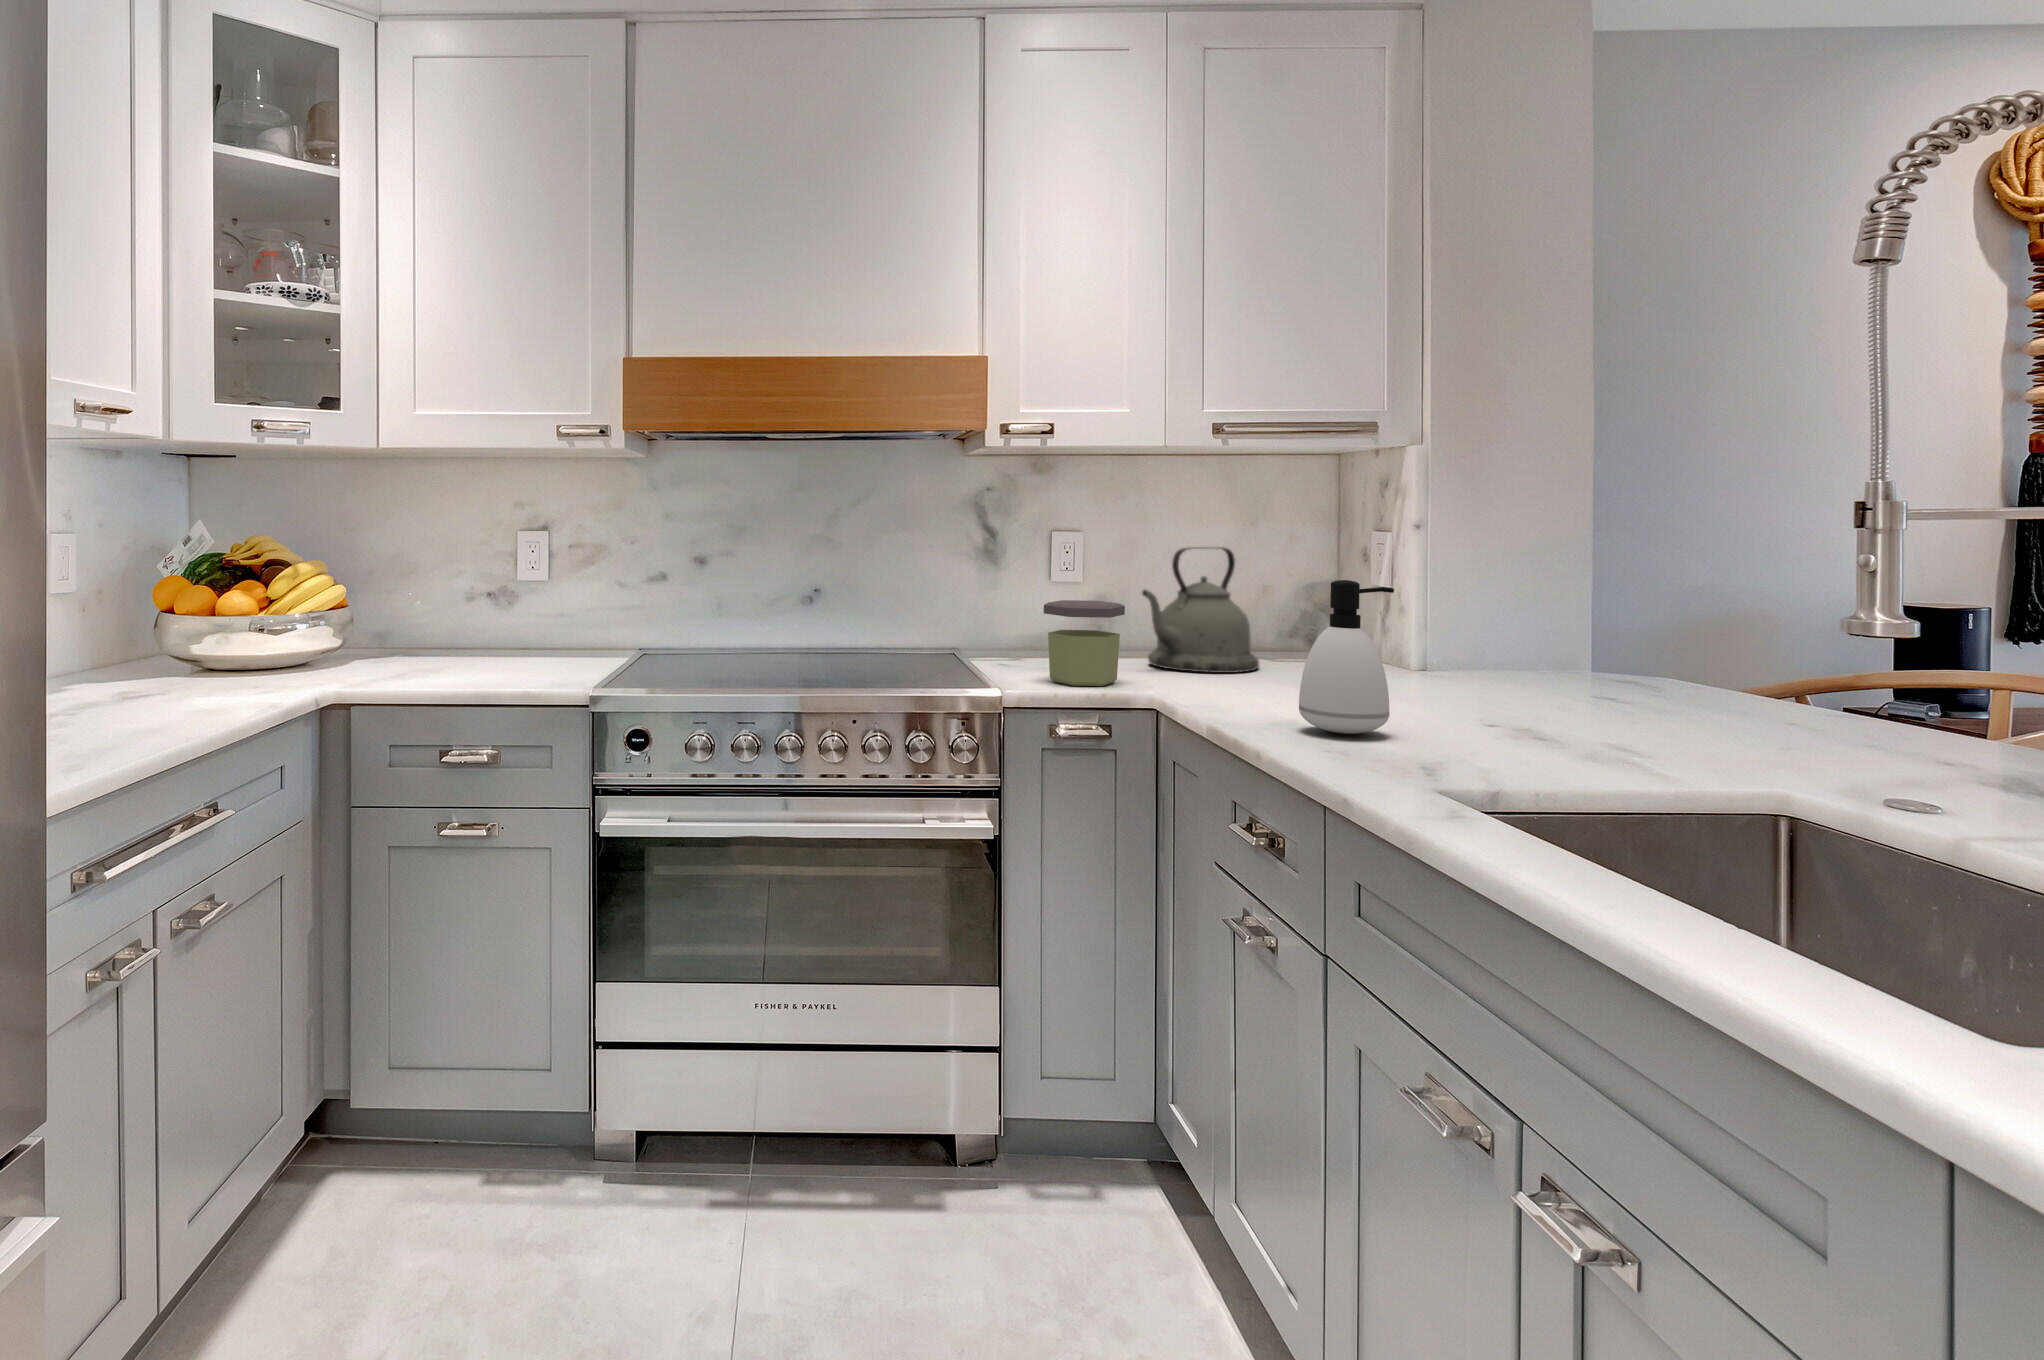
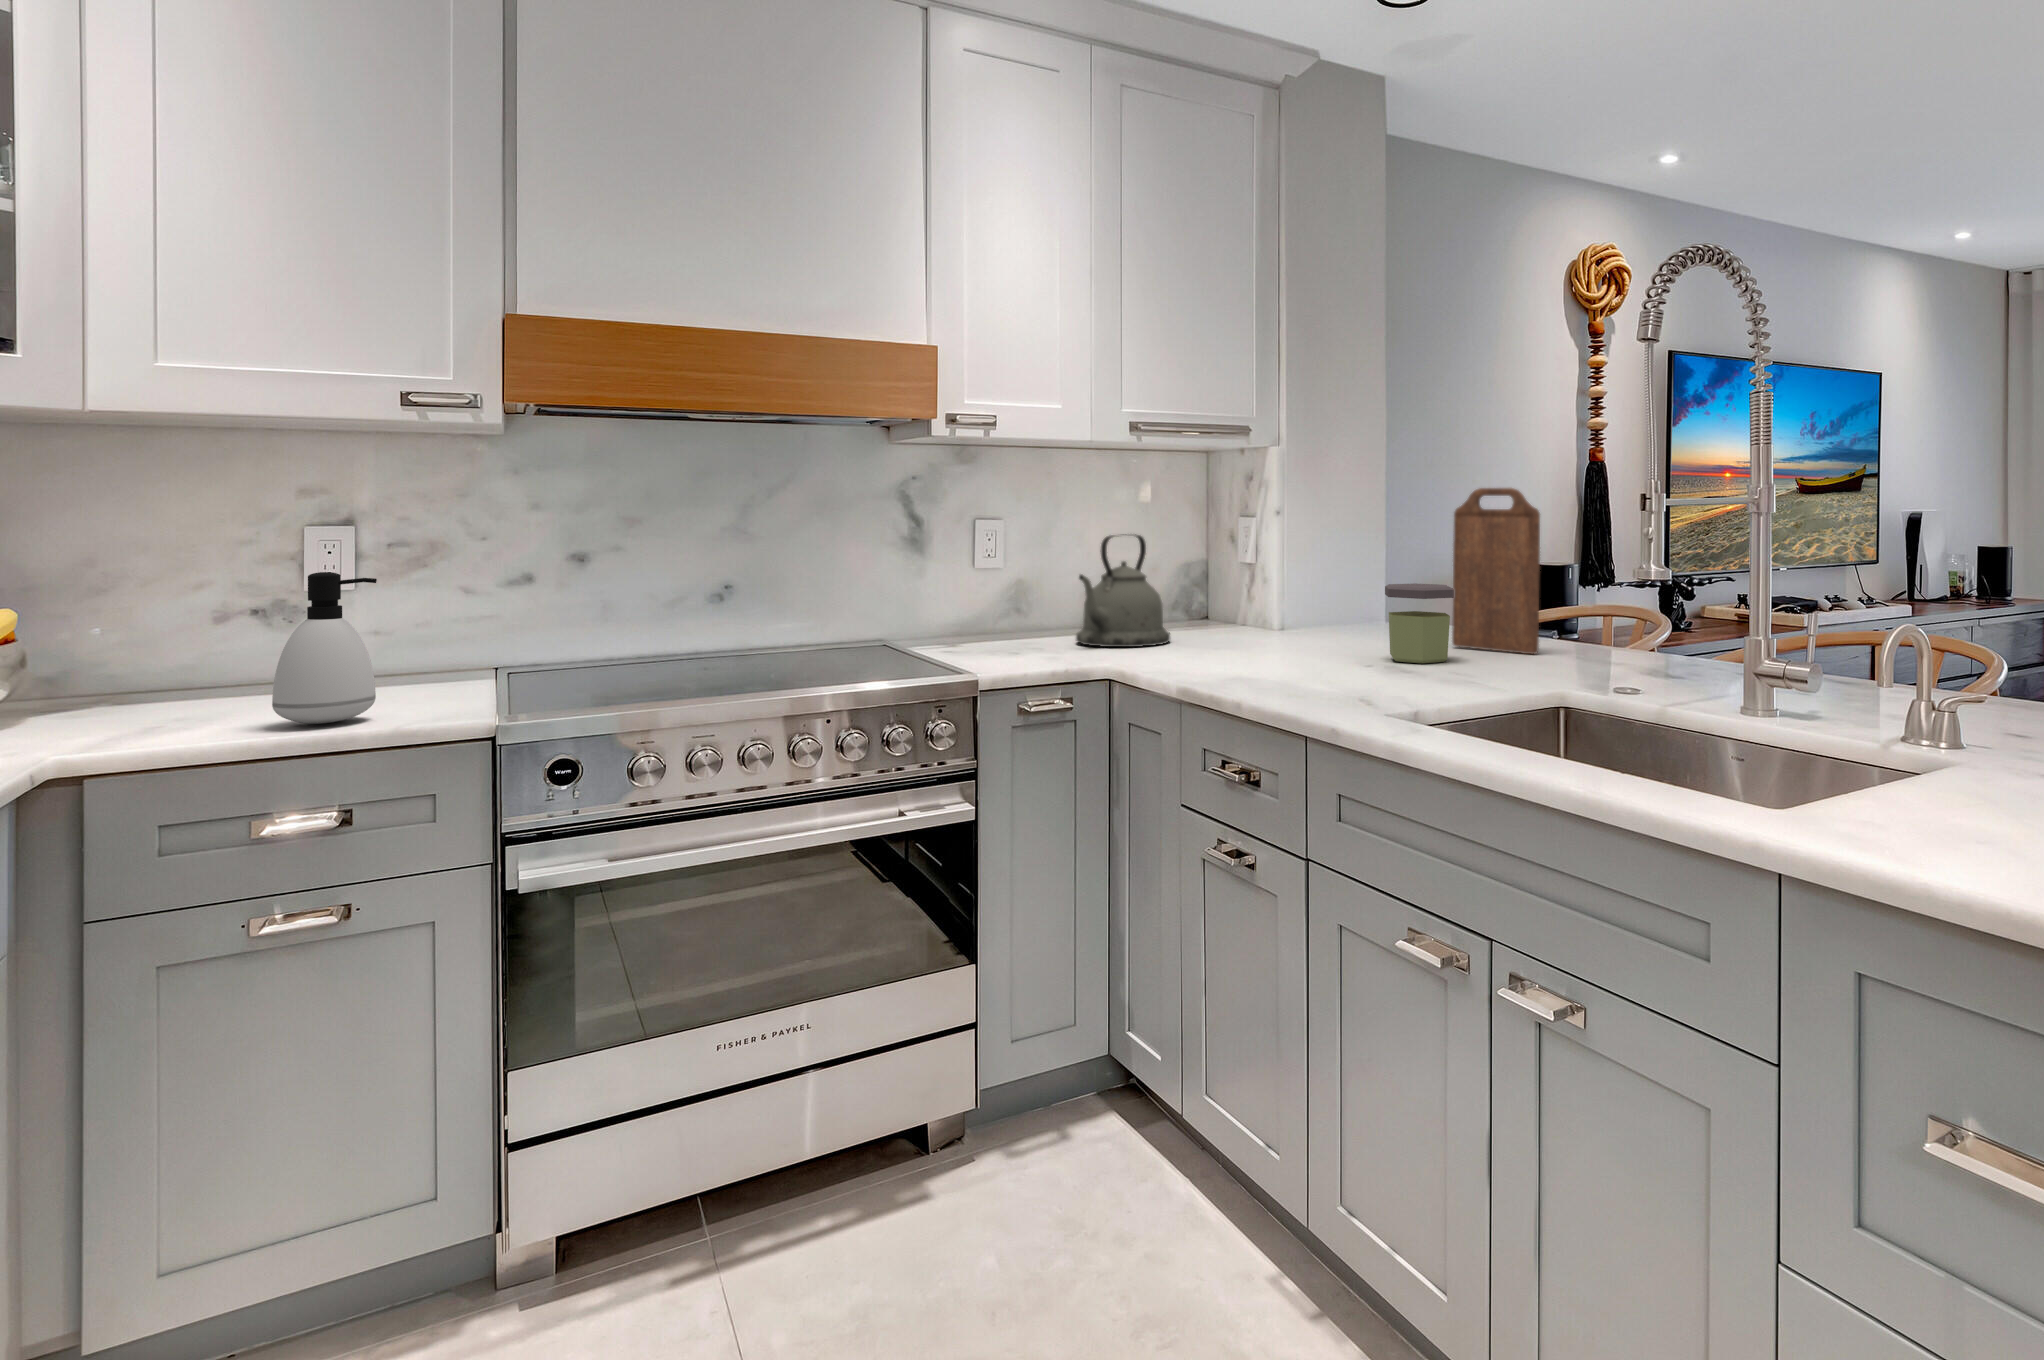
cutting board: none [1649,490,1795,728] -> present [1452,488,1540,654]
soap dispenser: present [1299,580,1394,734] -> present [272,572,377,724]
jar: present [1044,600,1125,686] -> present [1385,583,1454,663]

